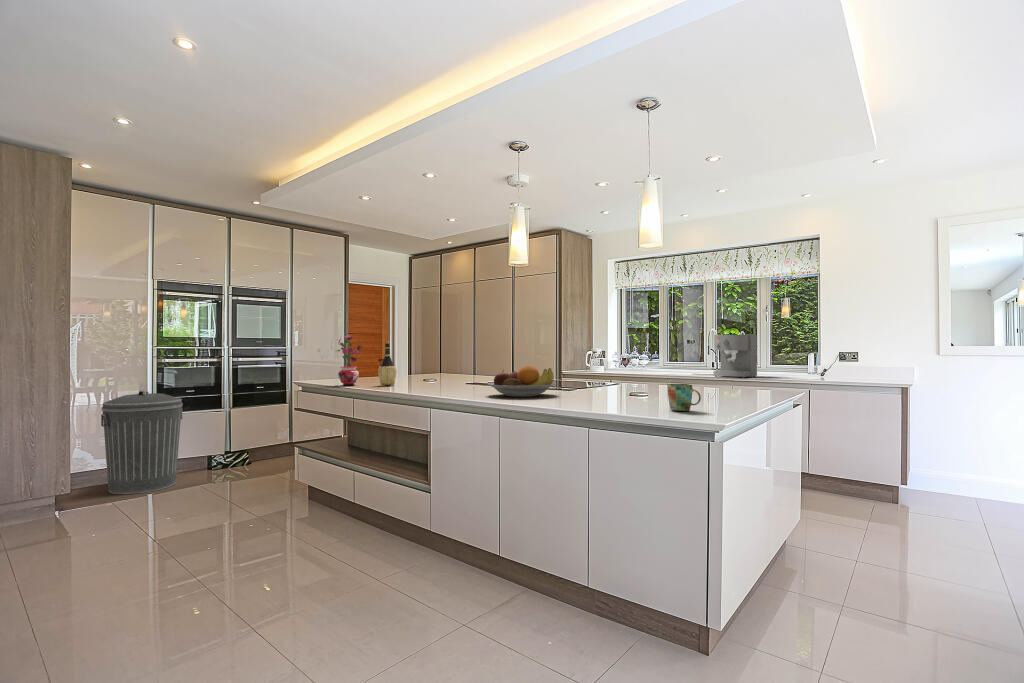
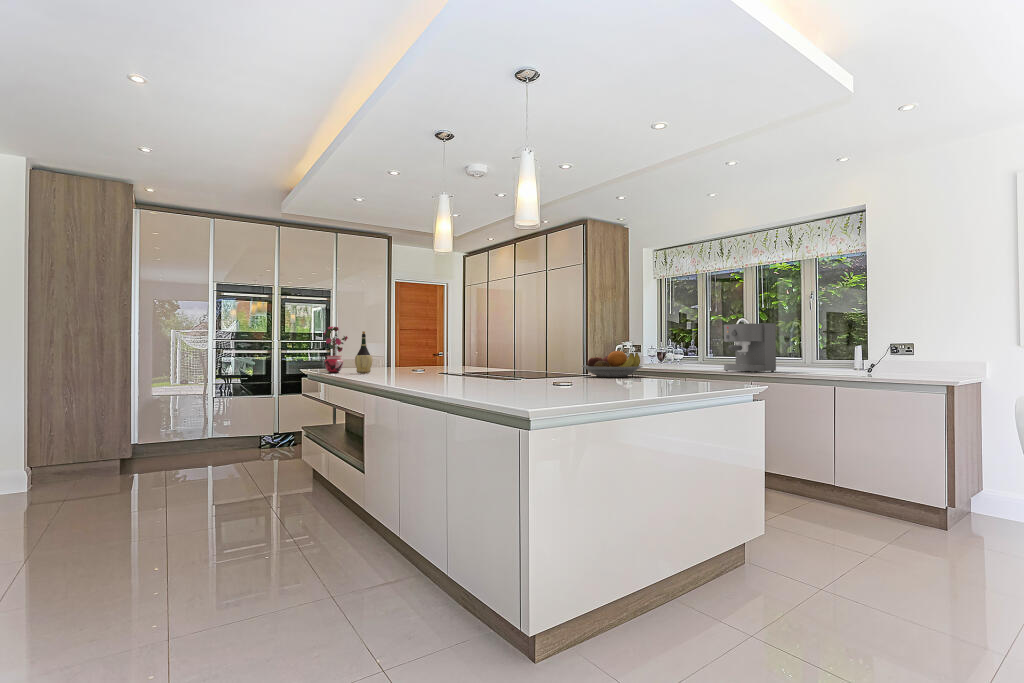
fruit bowl: present [487,366,556,397] -> present [582,351,642,377]
mug: present [668,384,701,411] -> none [490,364,516,391]
trash can: present [101,391,183,494] -> none [163,377,230,464]

